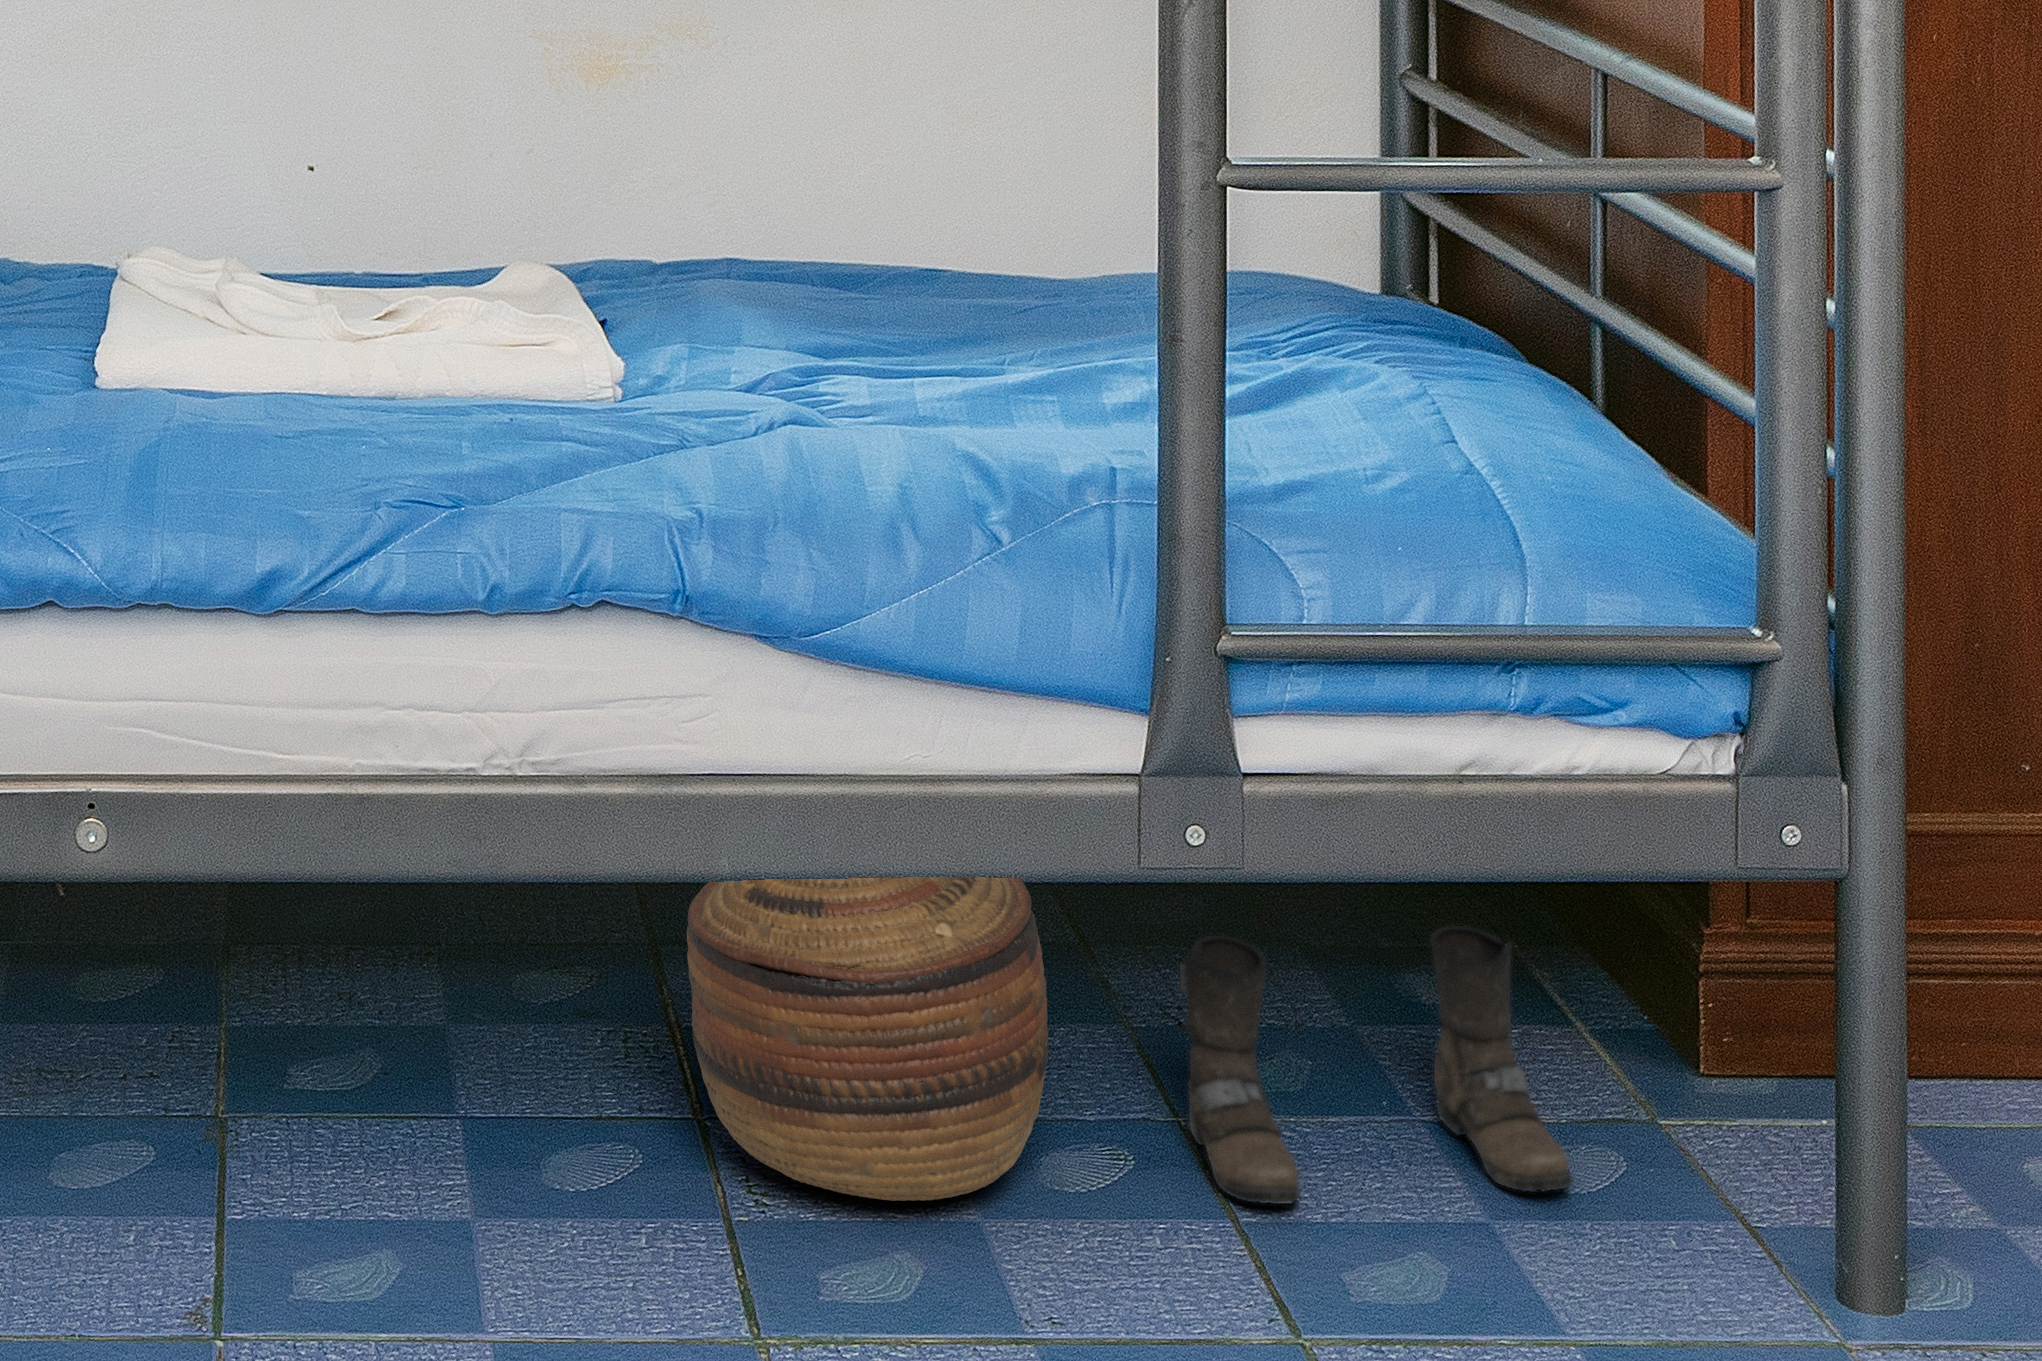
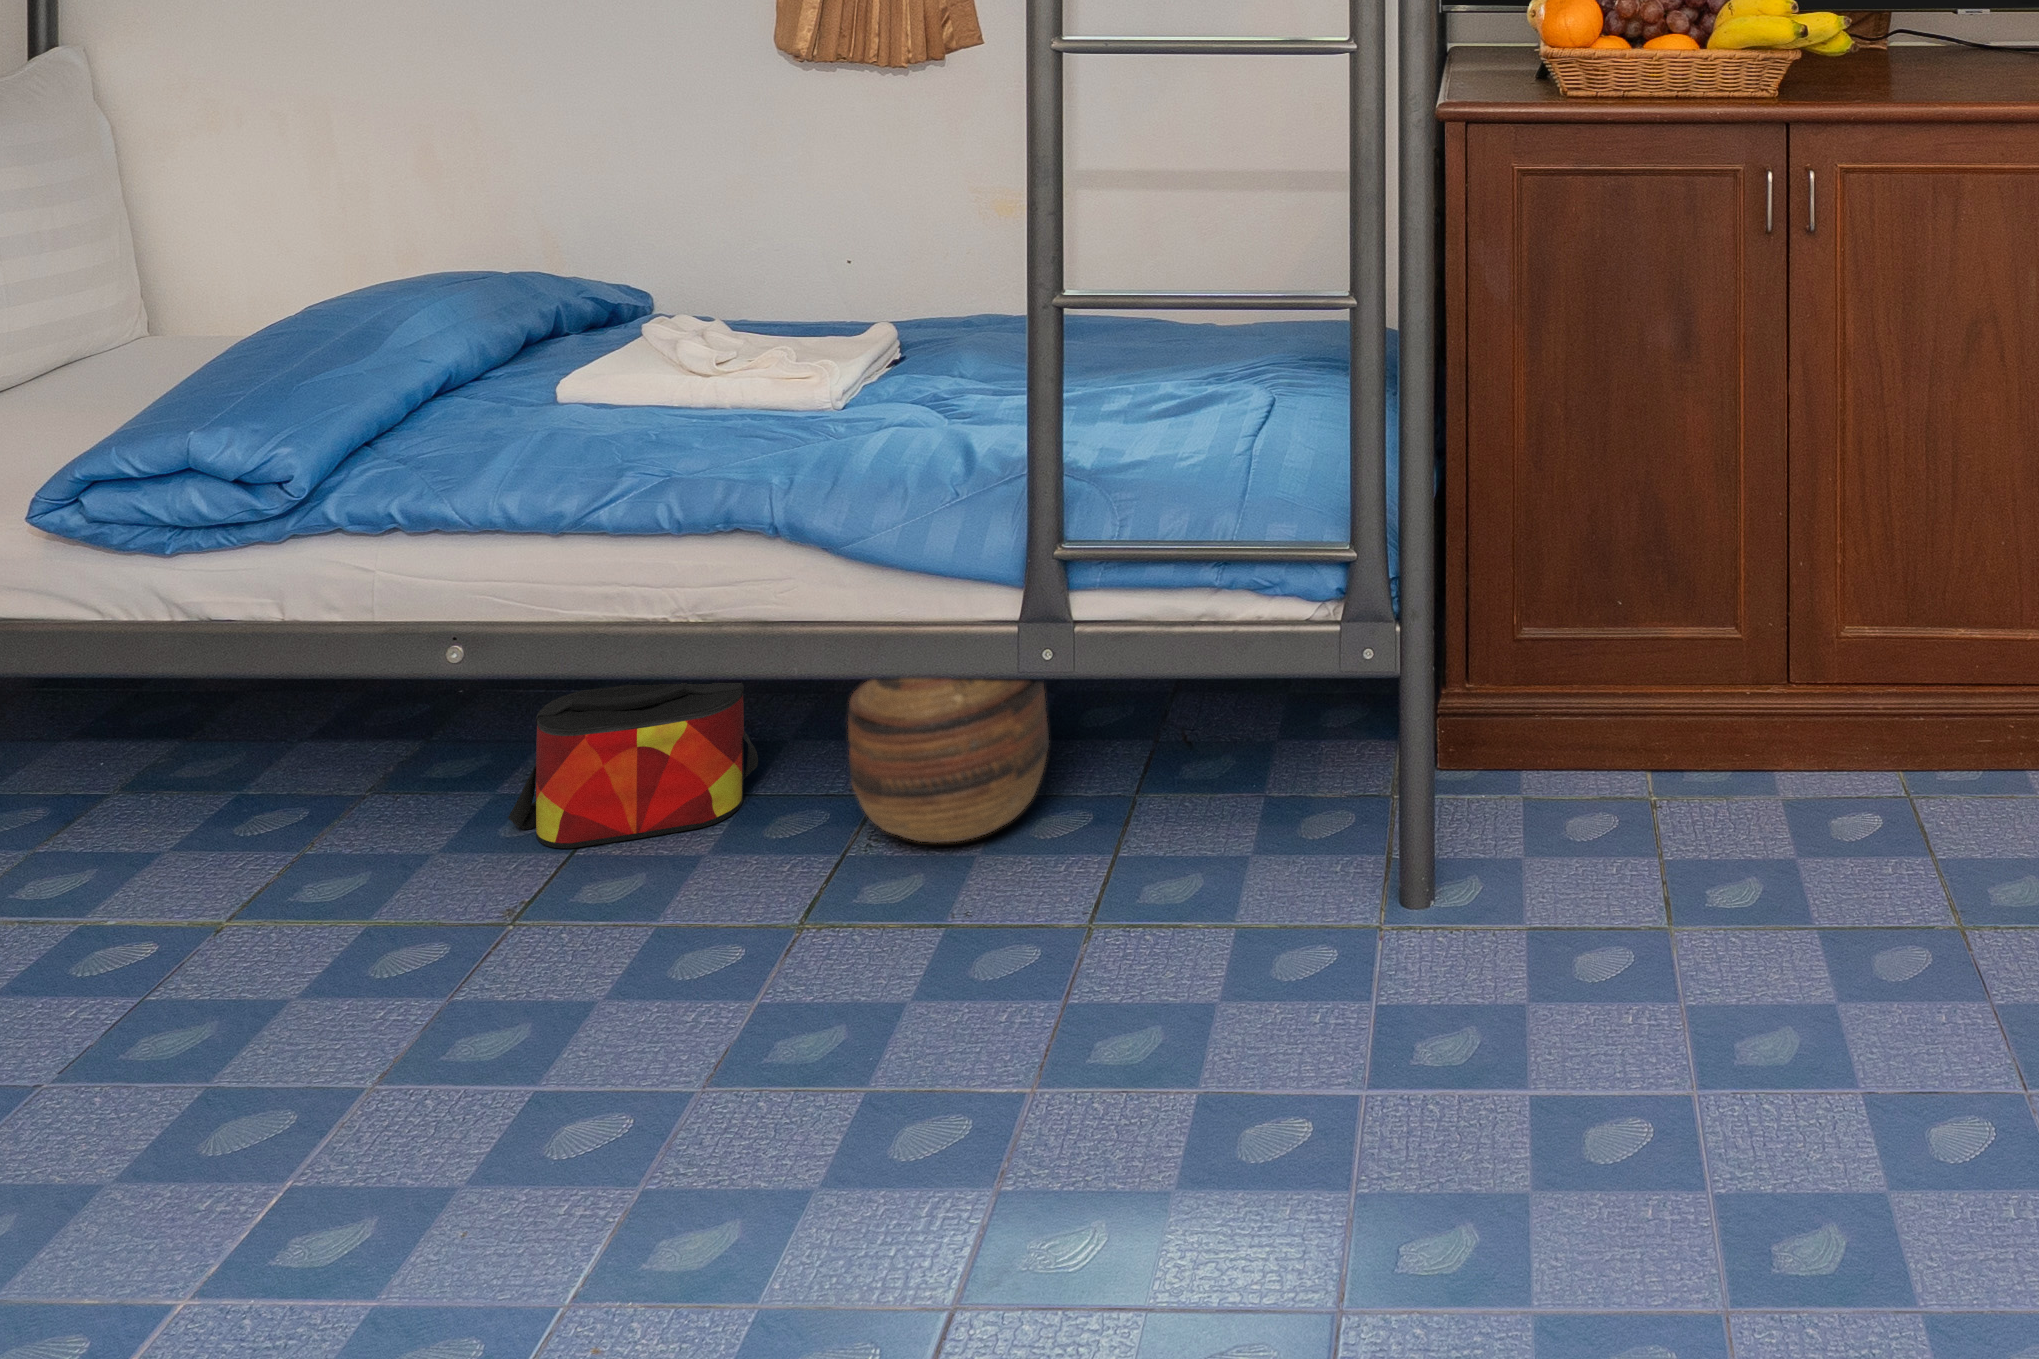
bag: none [71,893,462,1210] -> present [508,683,758,849]
boots: present [1180,926,1573,1204] -> none [1122,690,1317,843]

